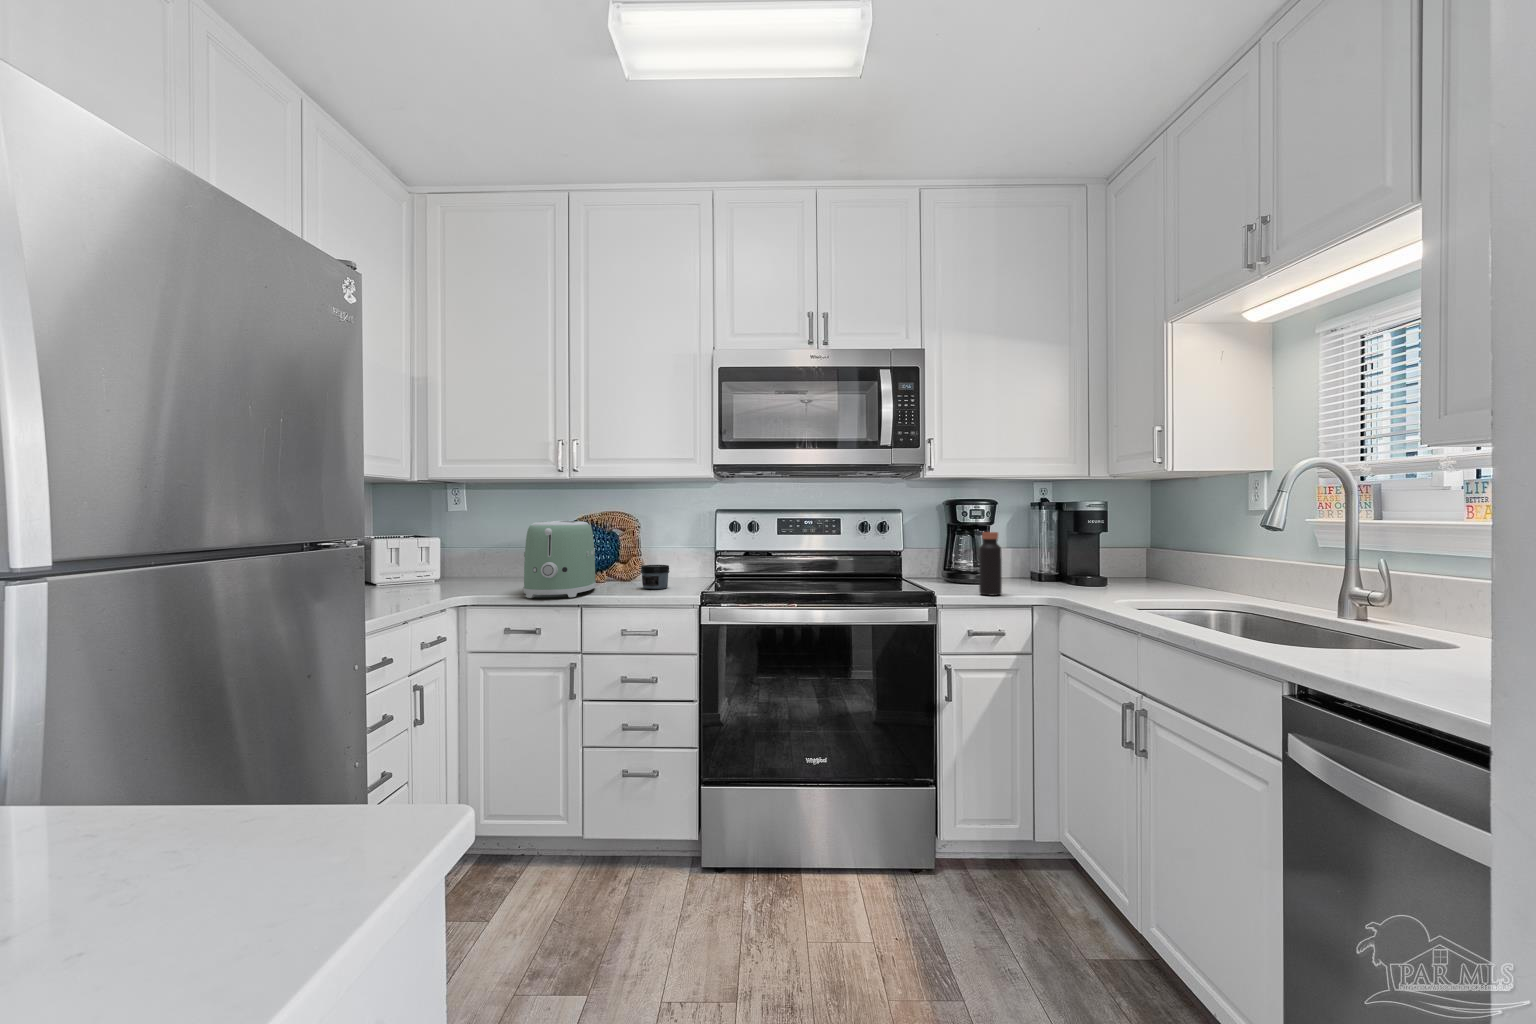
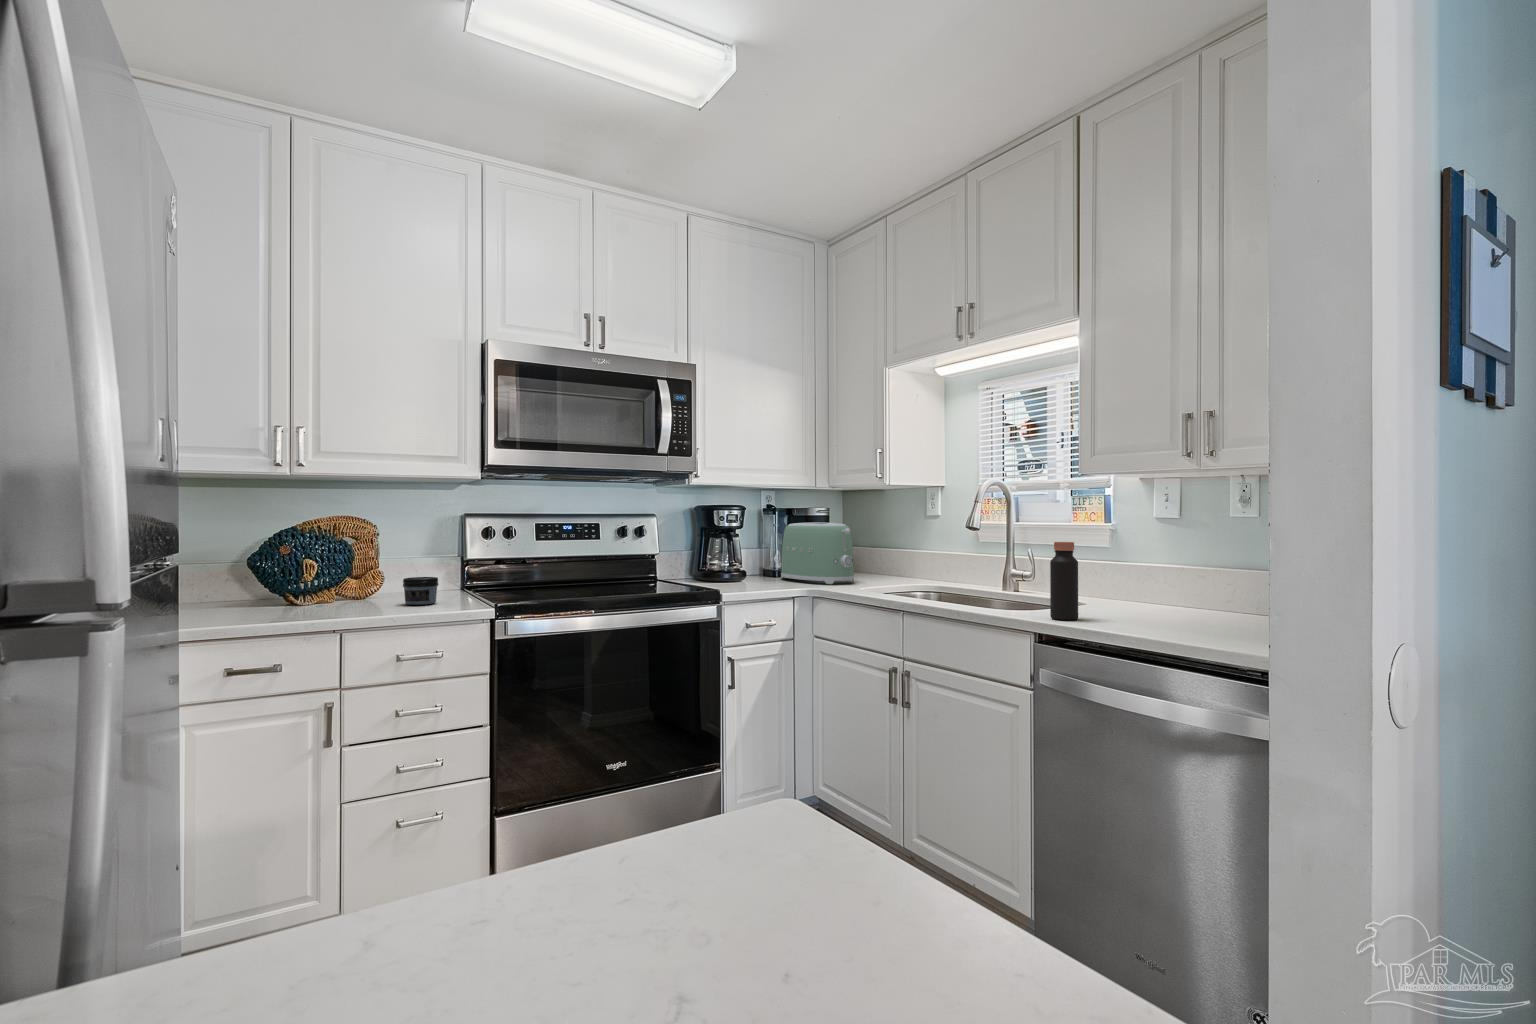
toaster: present [523,520,596,598] -> present [781,522,854,584]
bottle: present [979,532,1002,595] -> present [1050,542,1078,620]

